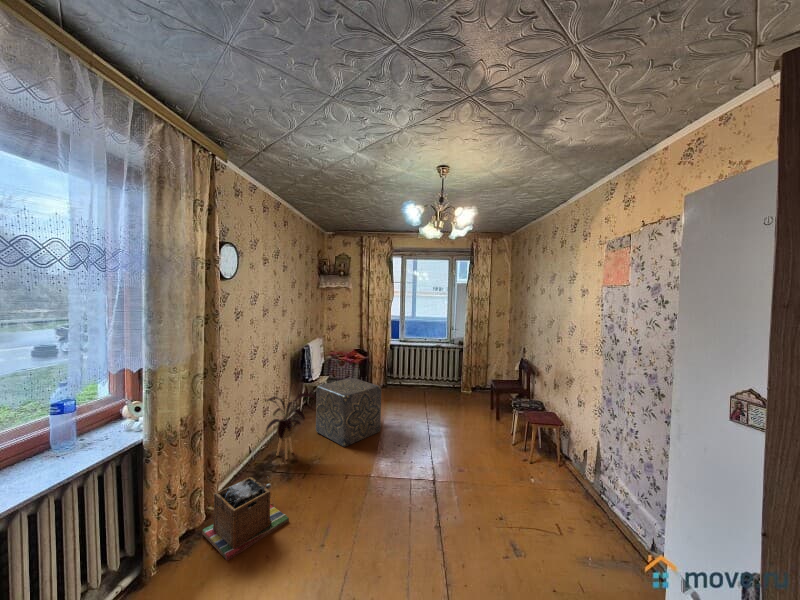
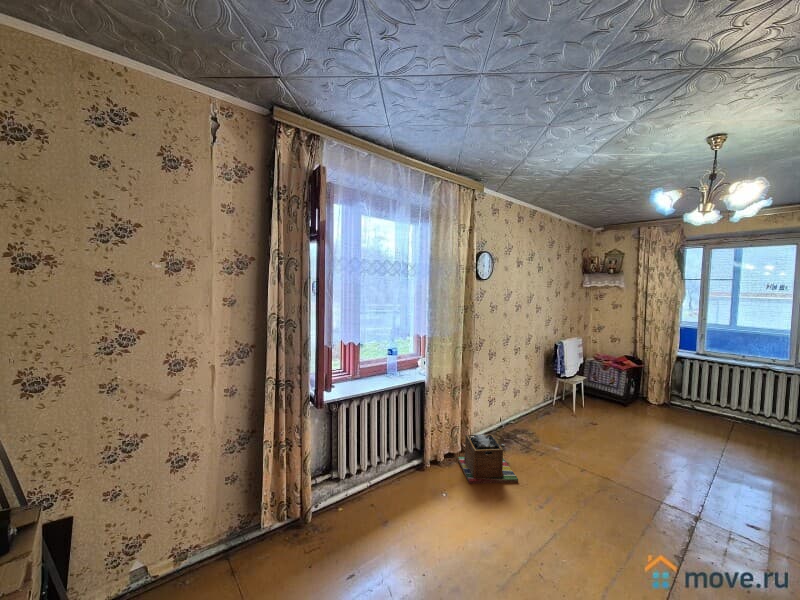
ottoman: present [316,378,381,447] -> none [563,381,645,450]
house plant: present [265,379,315,459] -> none [510,368,560,438]

